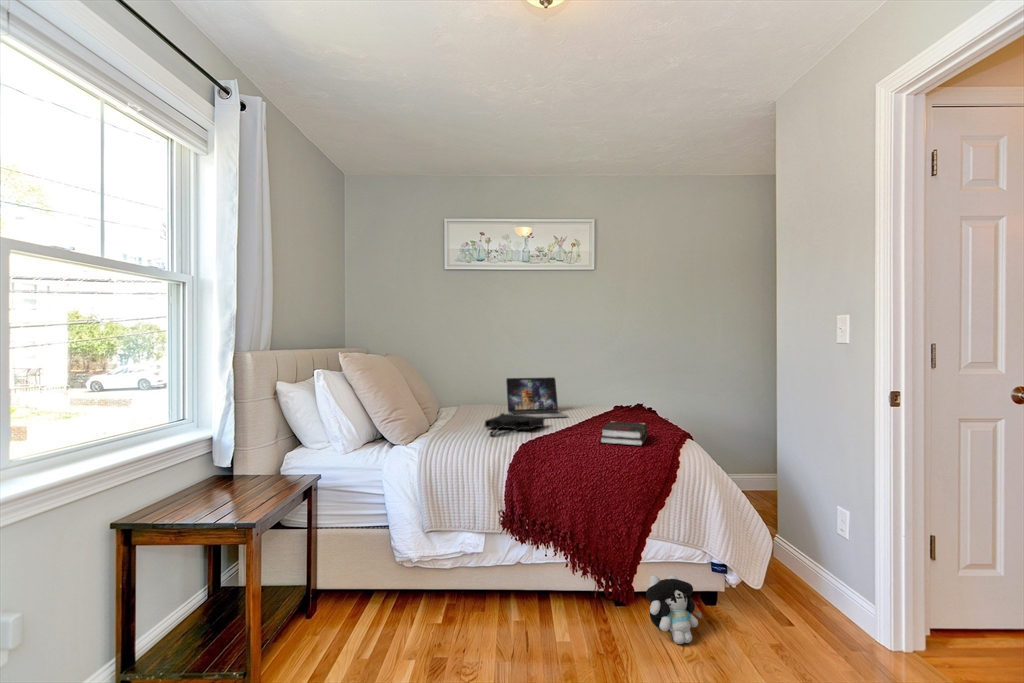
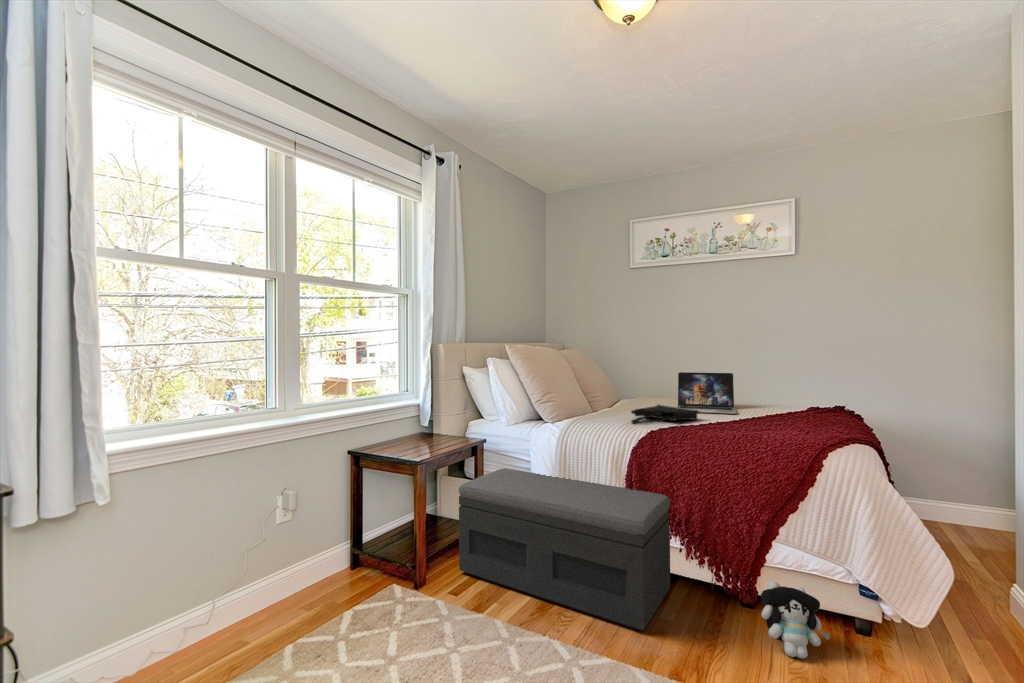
book: present [600,421,648,446] -> none [734,418,803,445]
storage bench: none [303,508,557,665] -> present [459,468,670,631]

